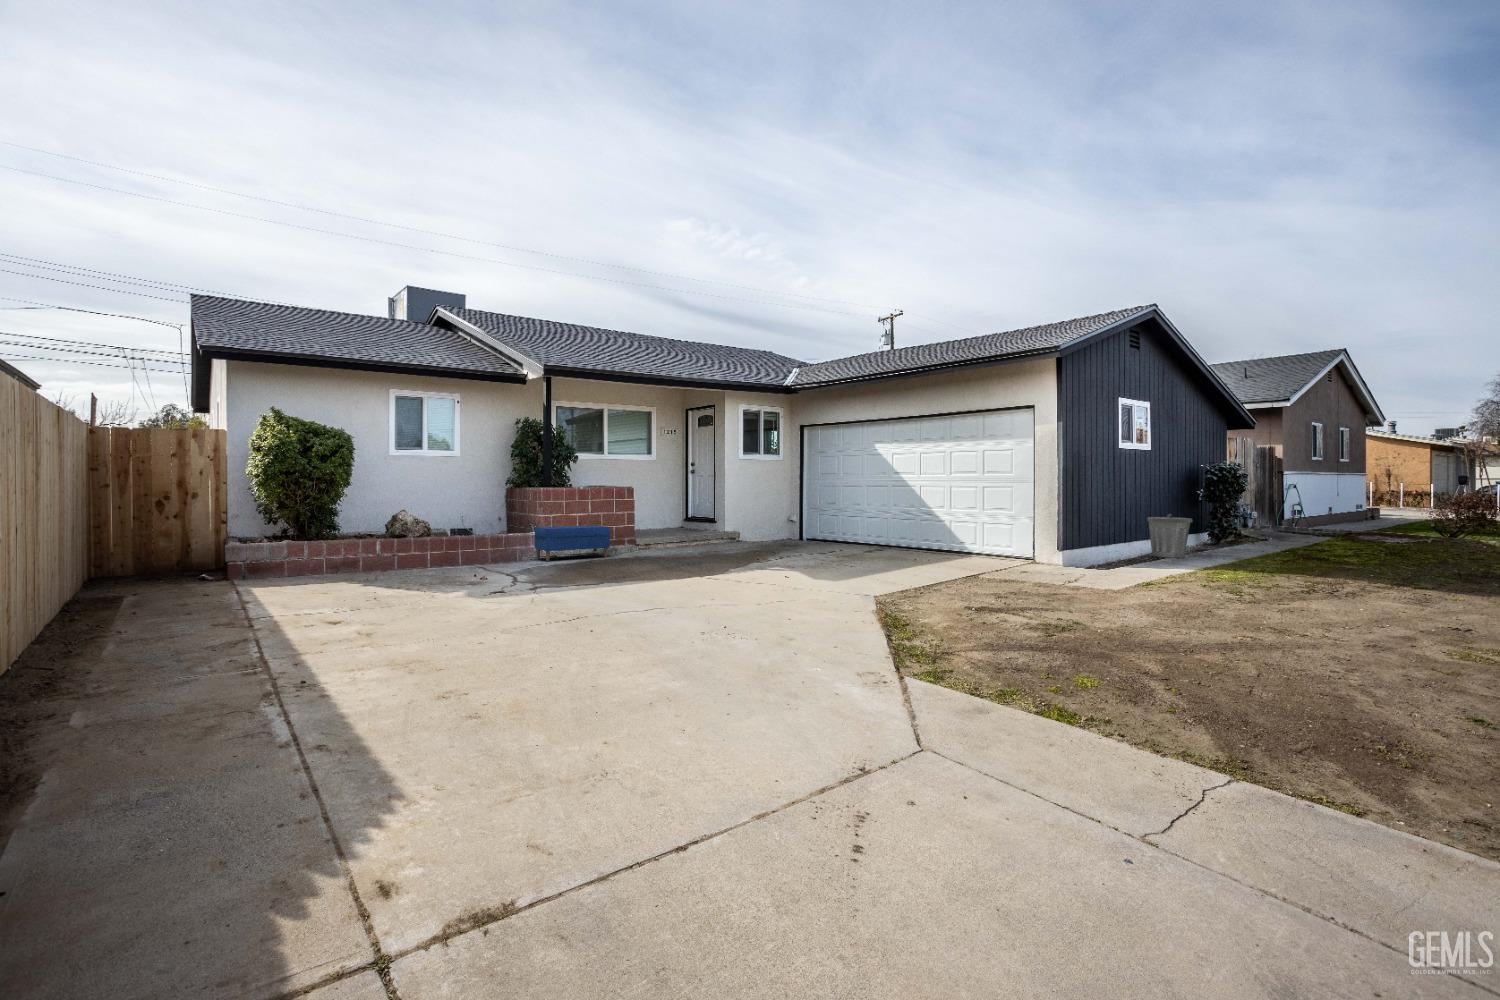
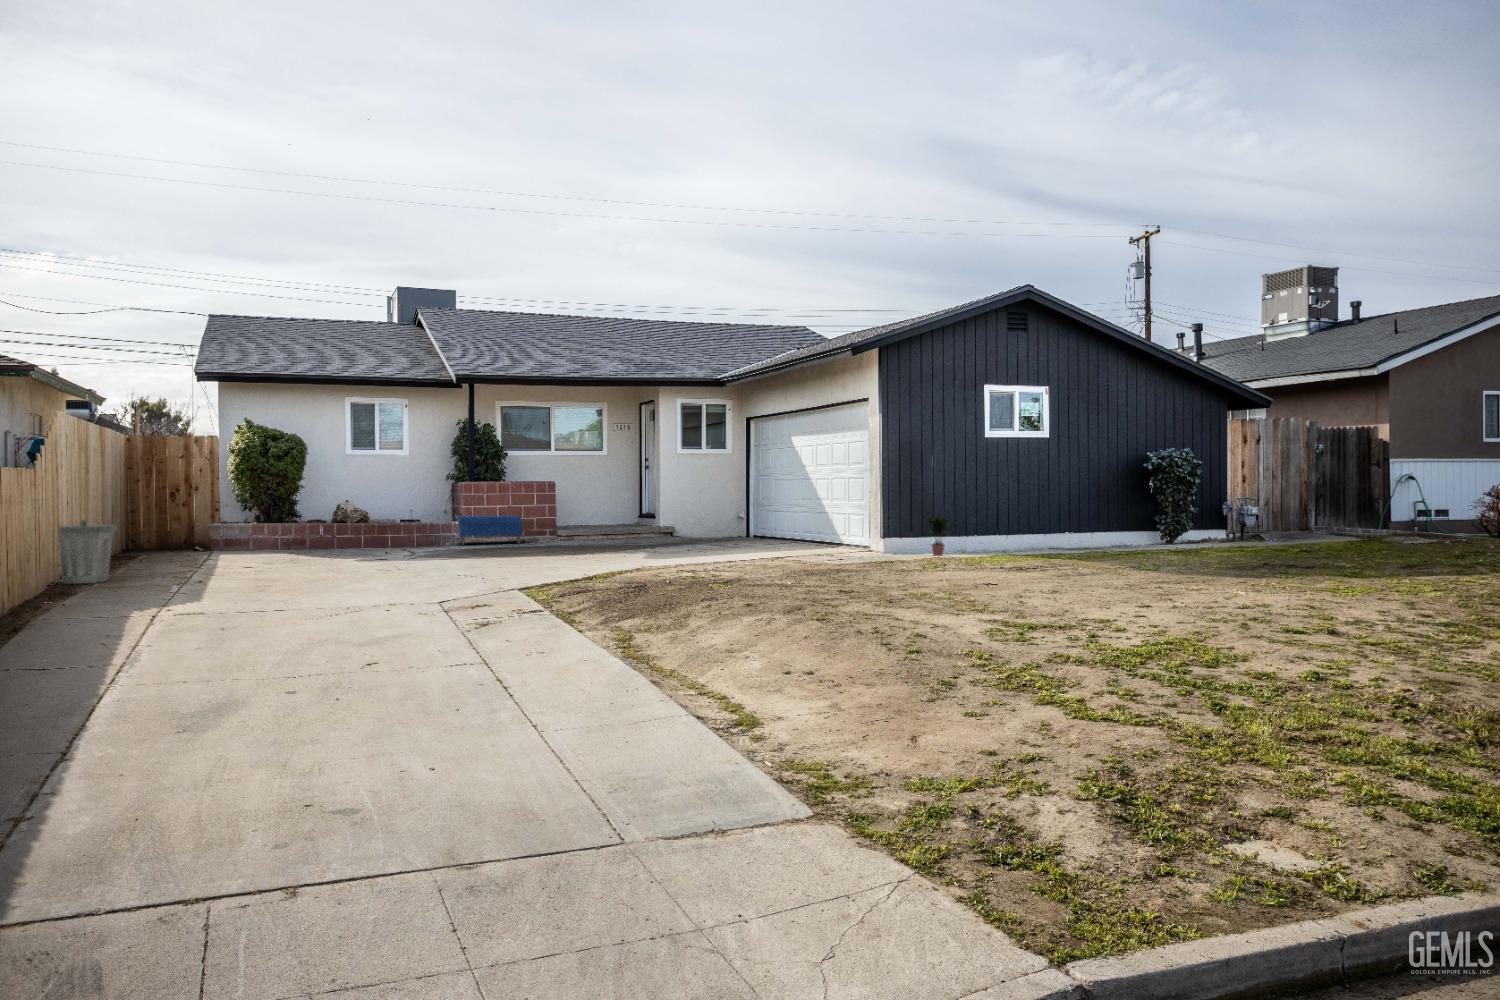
trash can: present [1147,514,1192,558] -> present [58,520,117,584]
potted plant: none [1072,526,1109,569] -> present [928,516,953,556]

